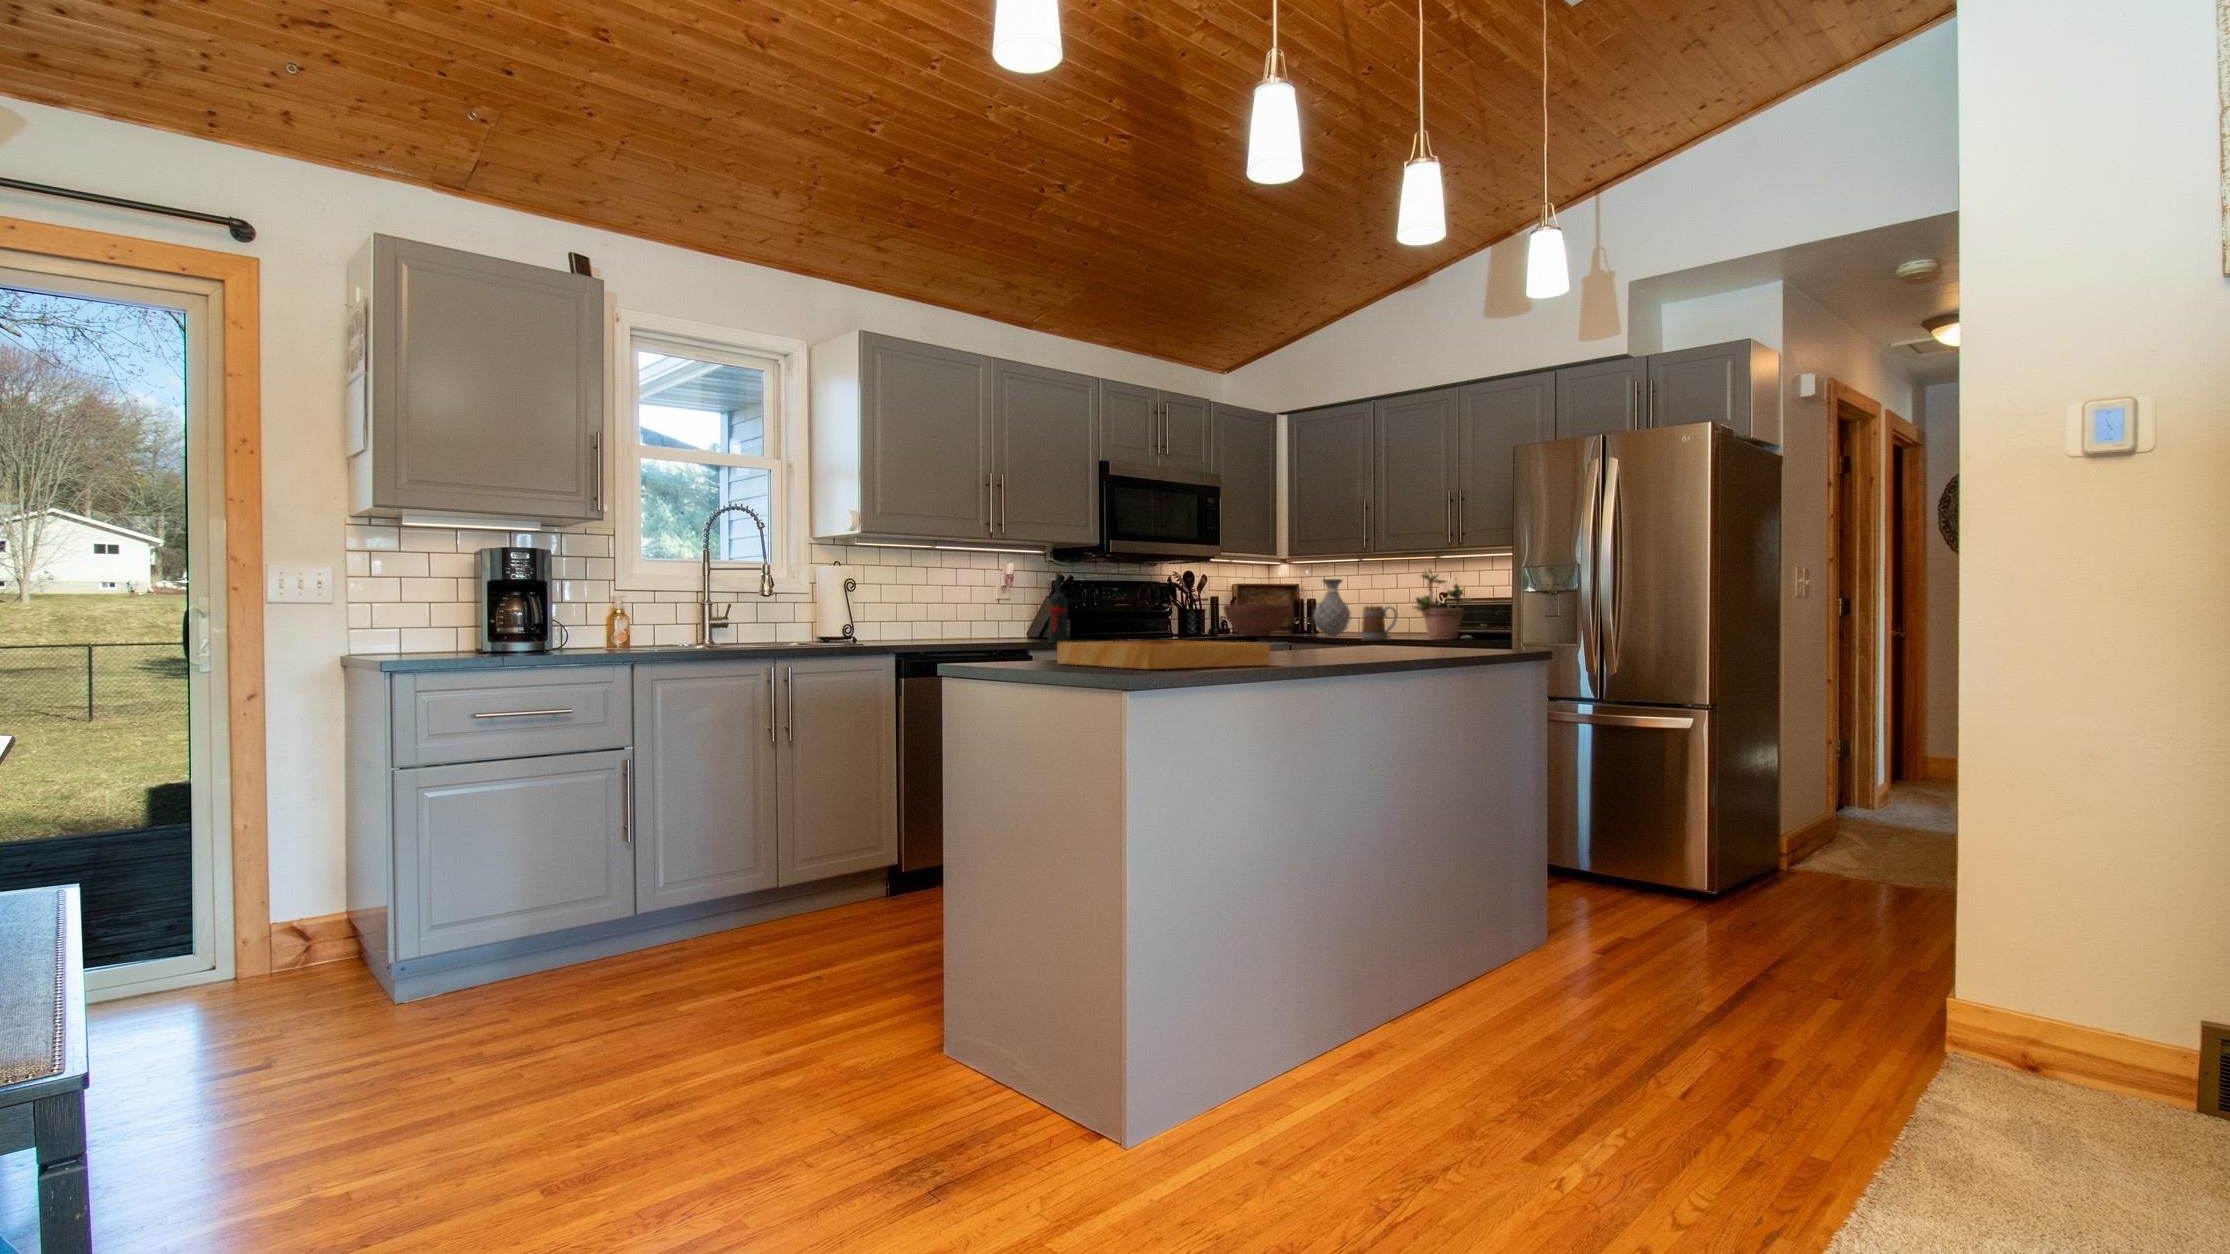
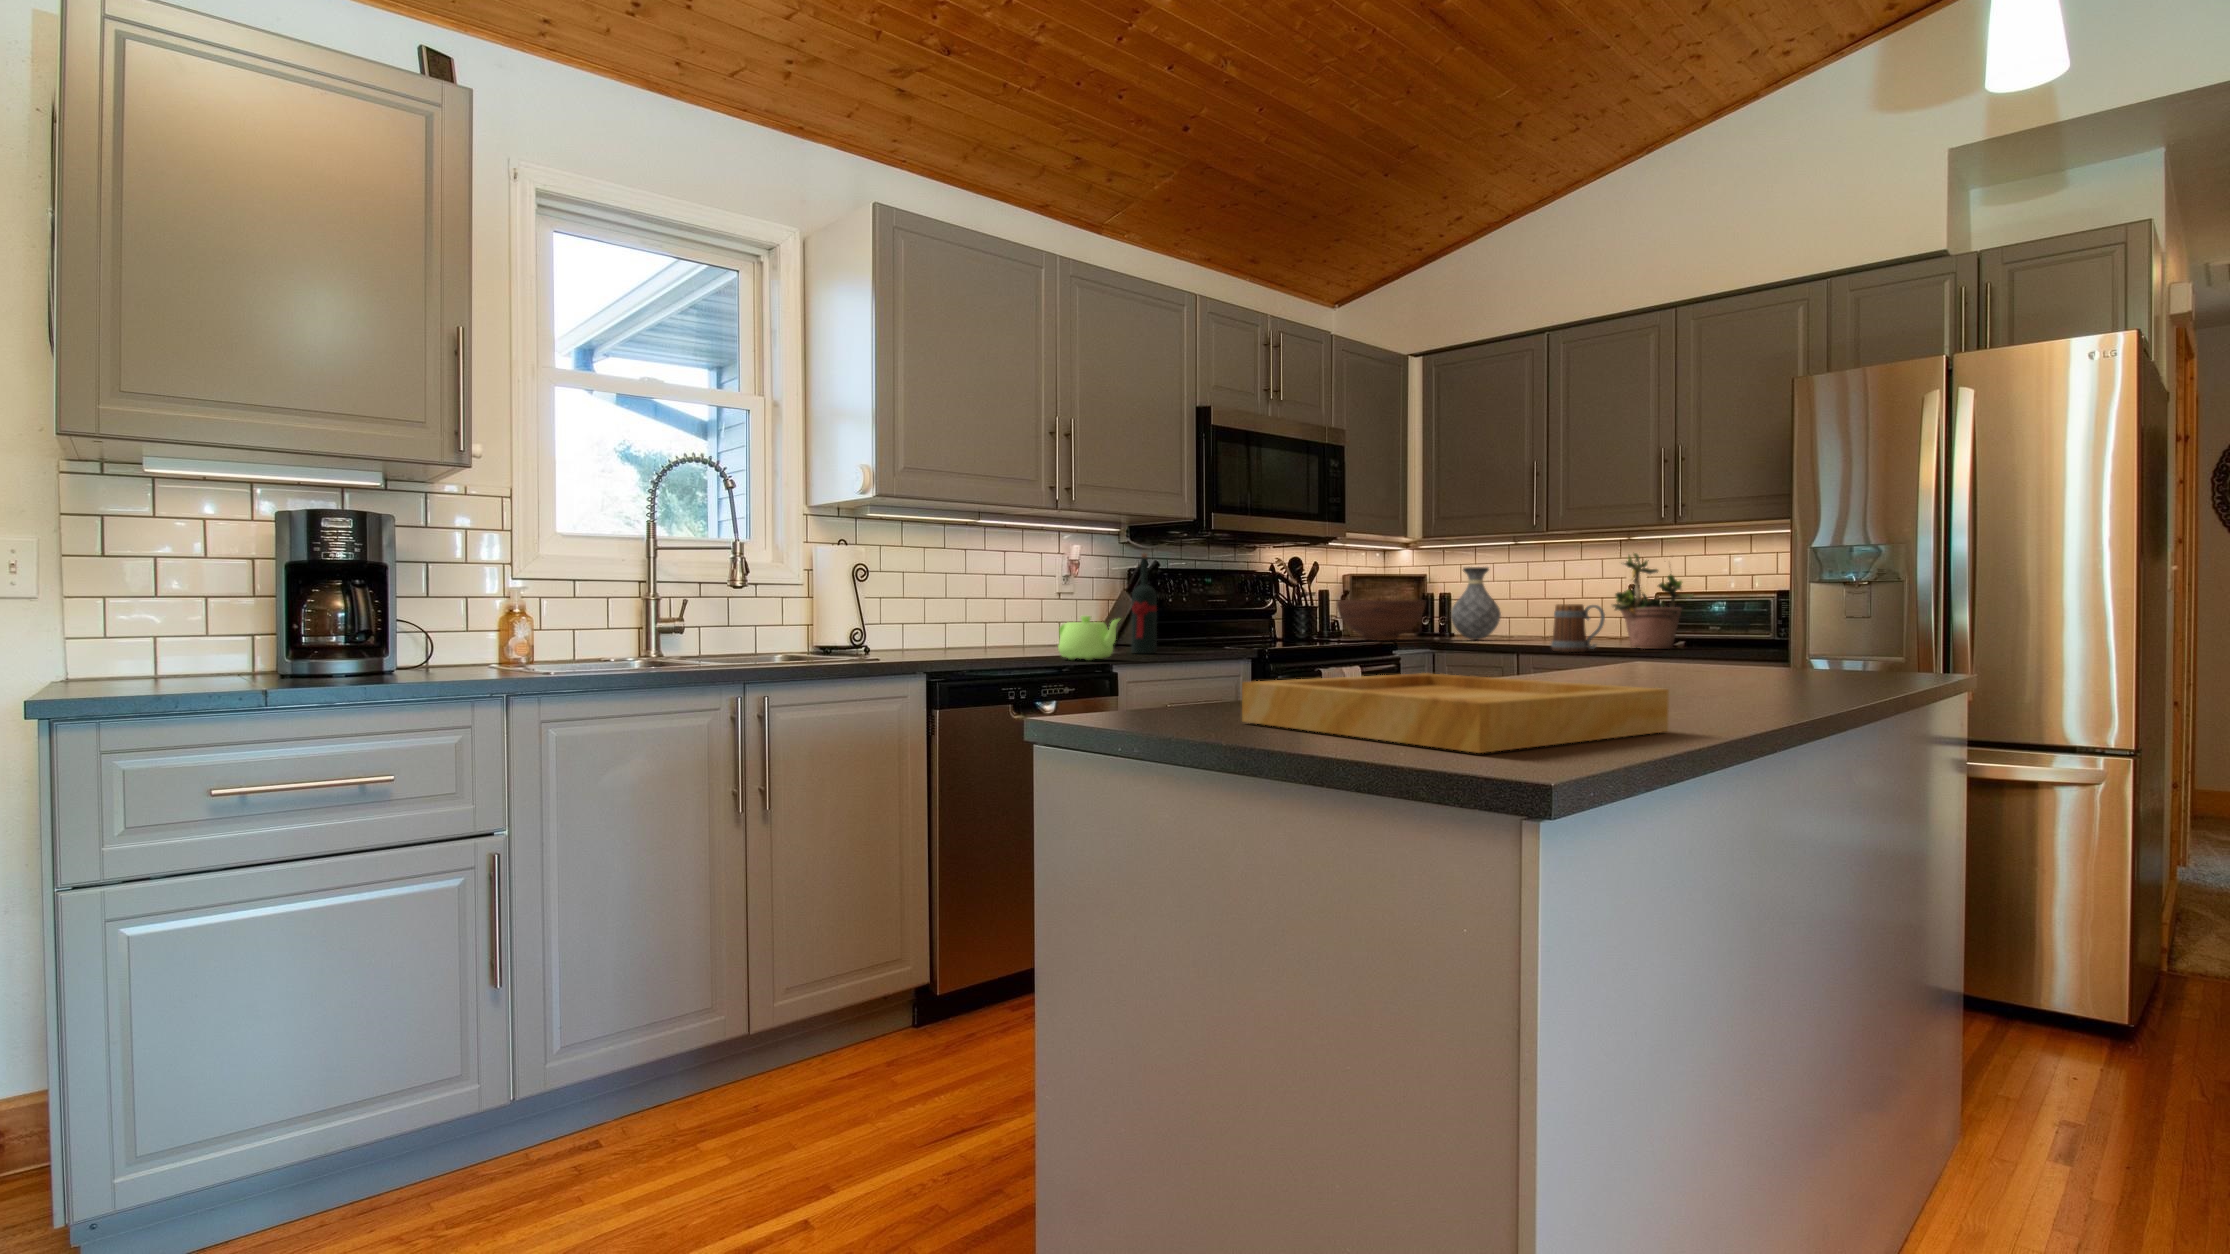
teapot: none [991,615,1035,646] -> present [1058,616,1120,660]

